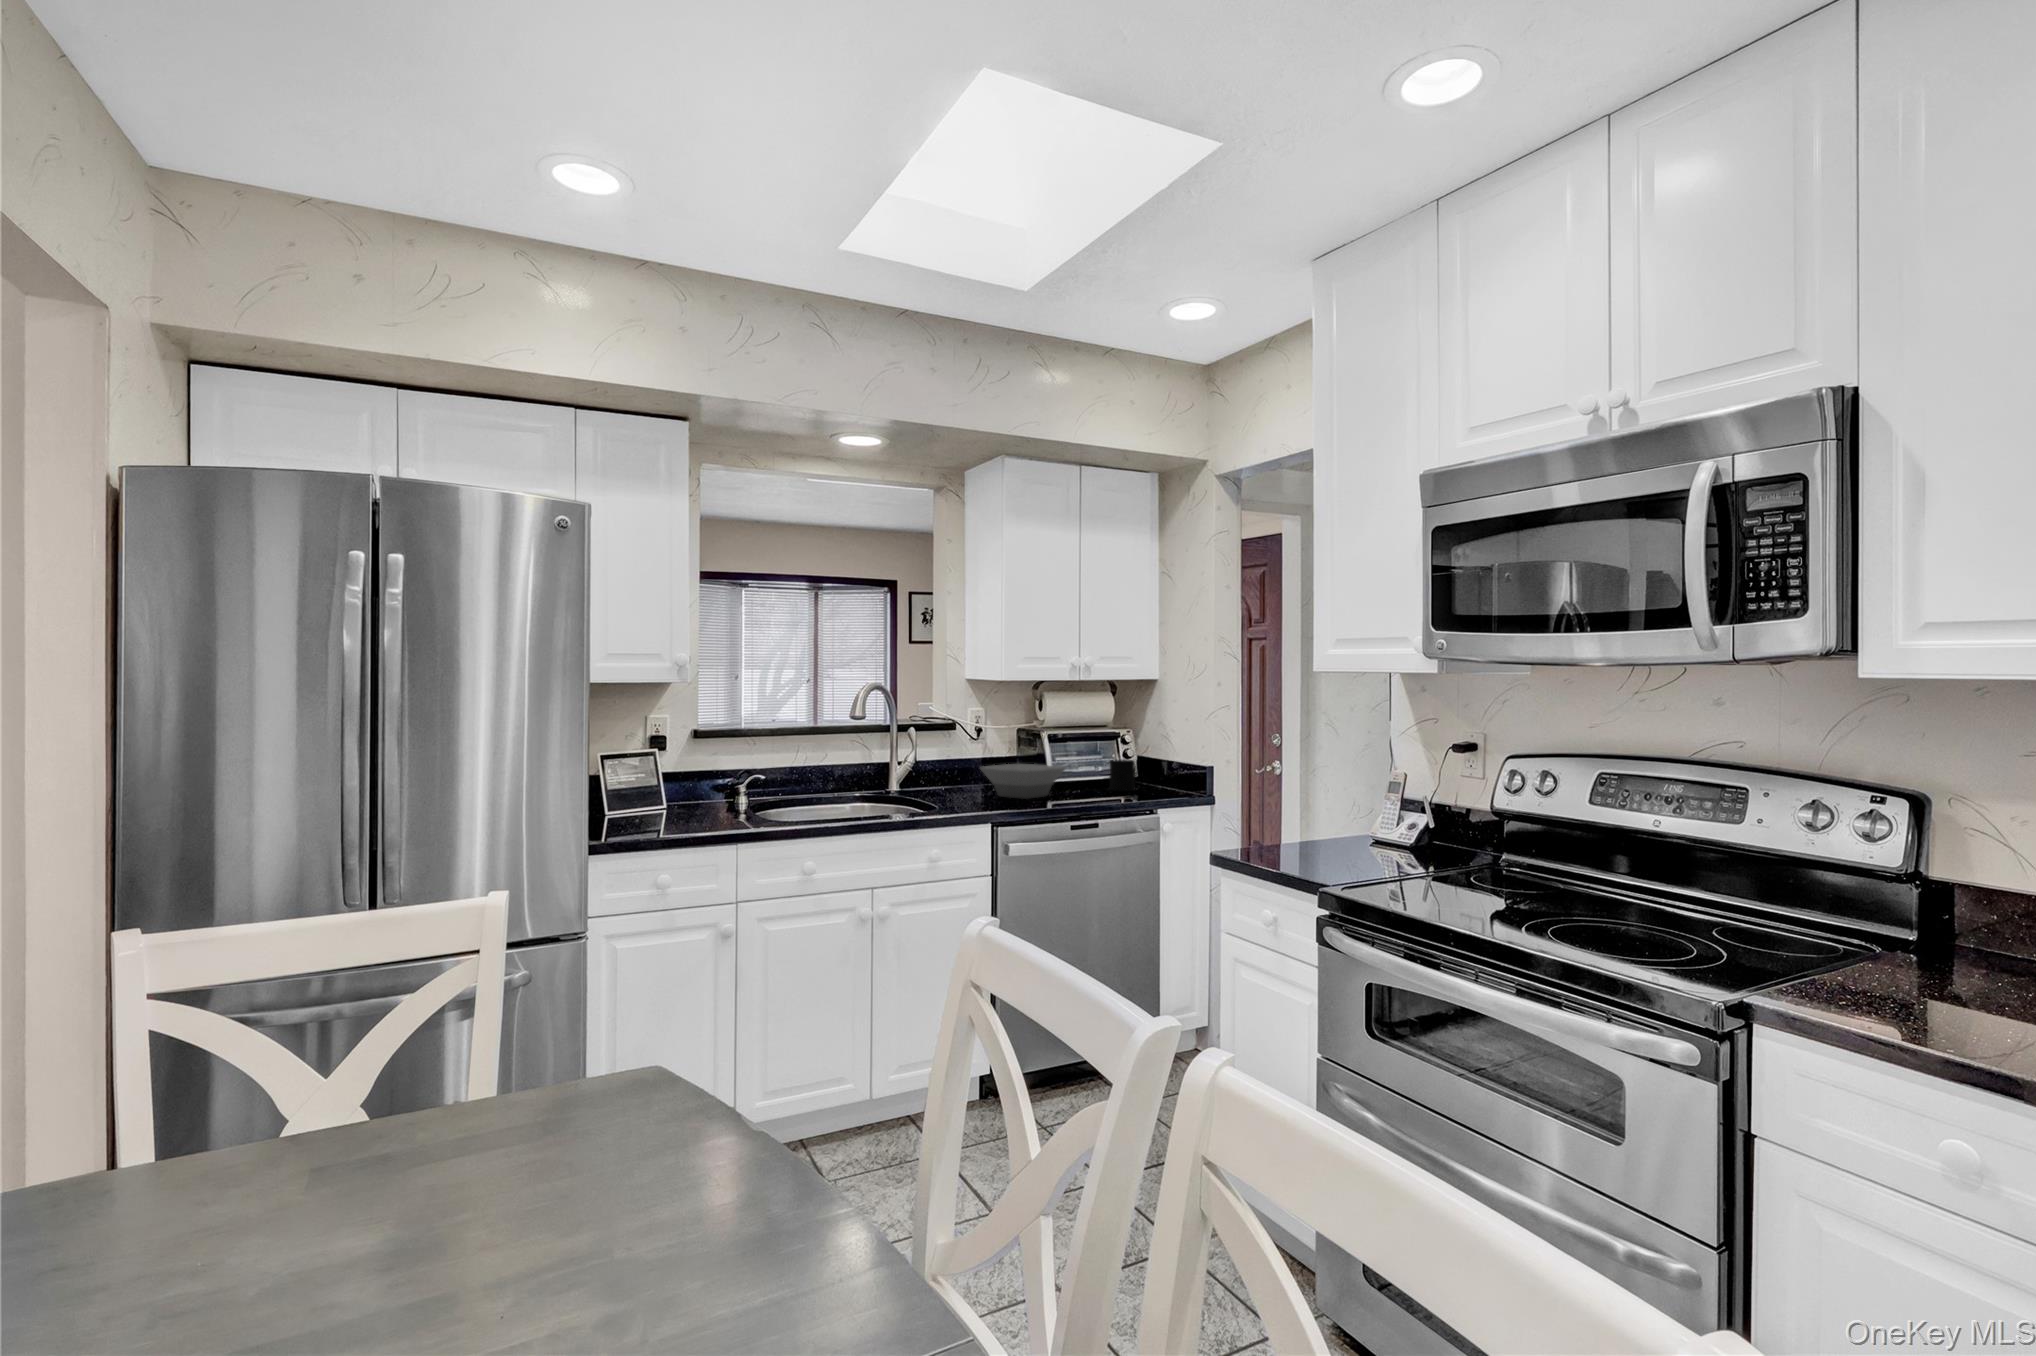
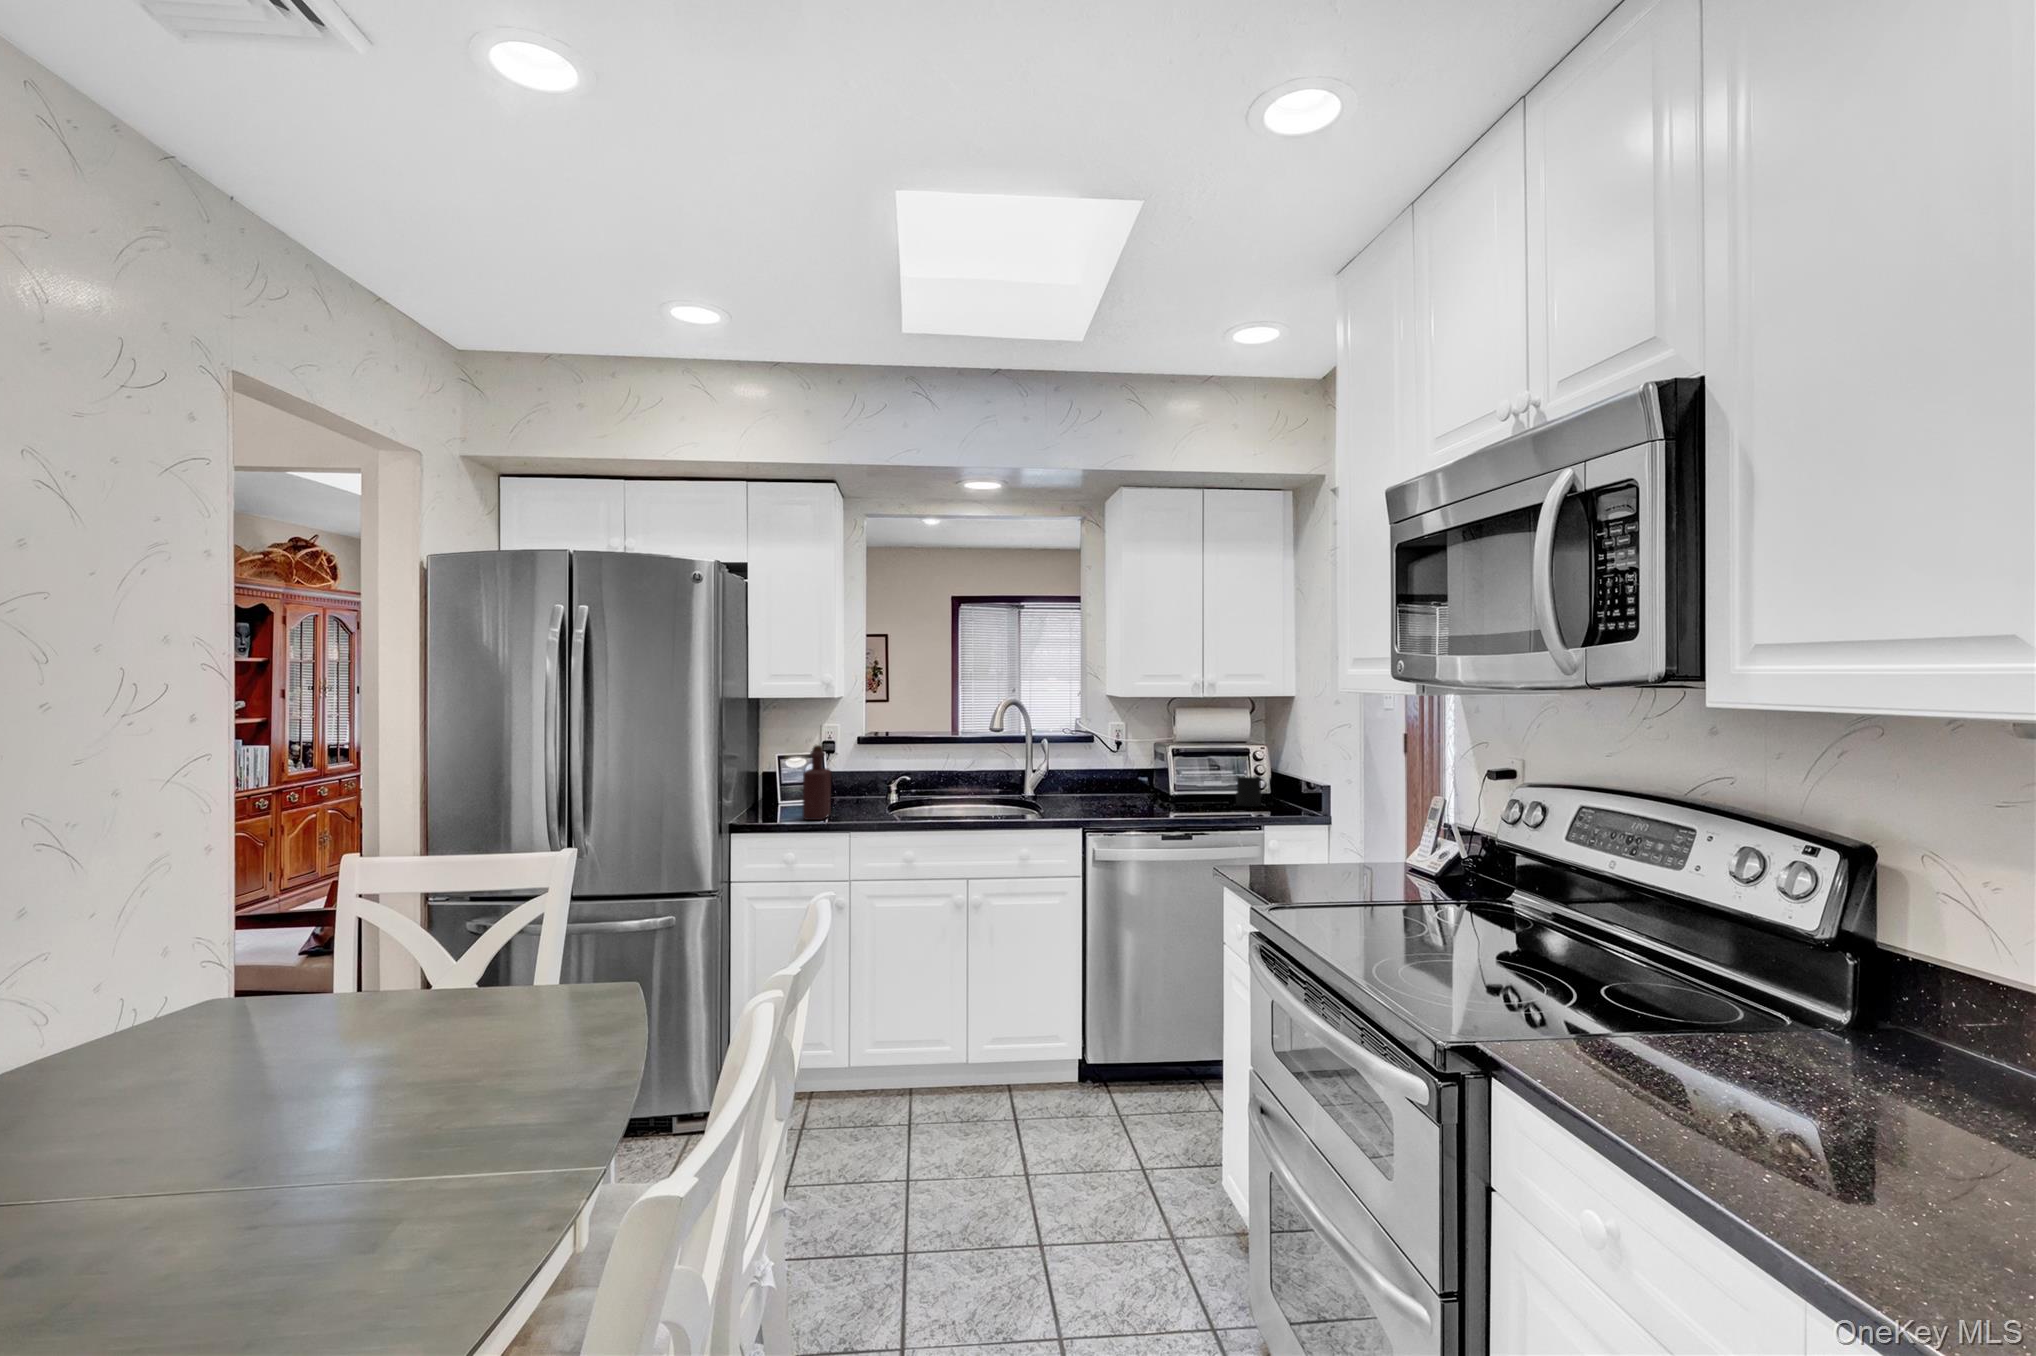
bottle: none [661,739,690,831] -> present [802,745,831,820]
bowl: present [980,764,1065,799] -> none [1103,776,1185,809]

